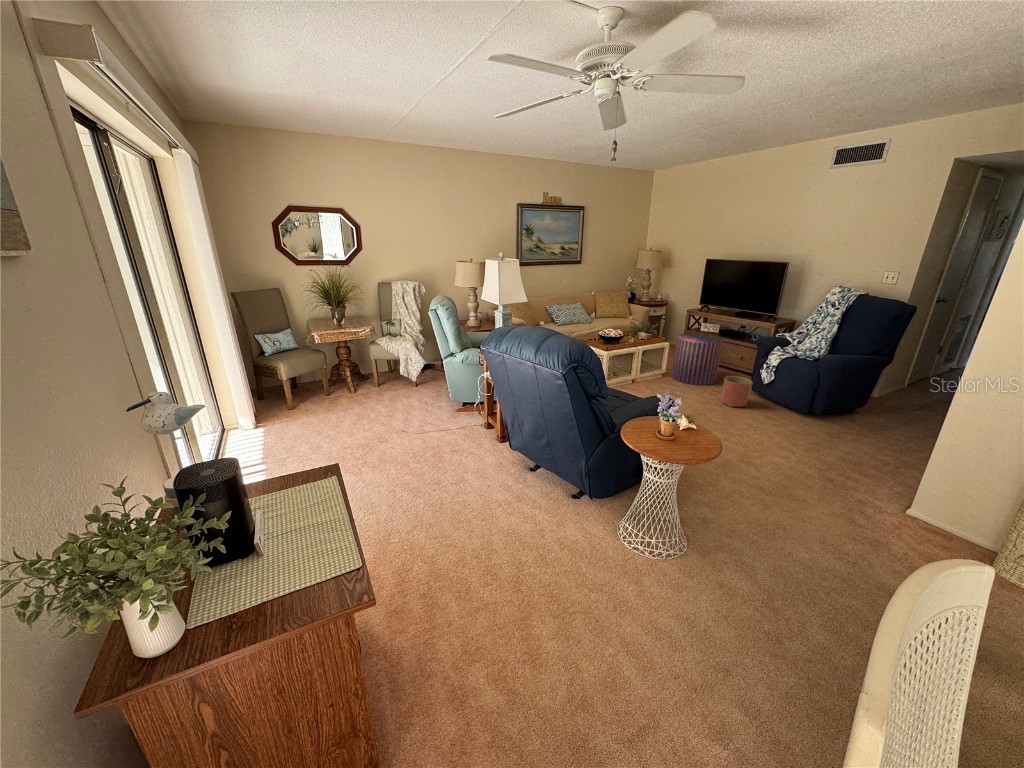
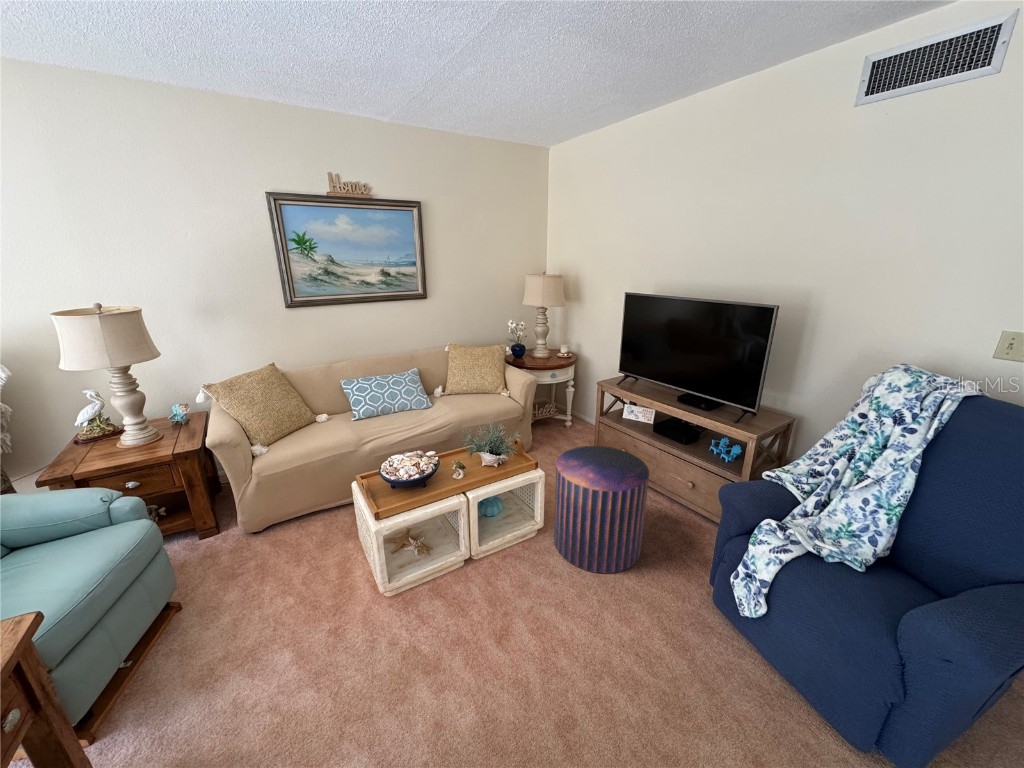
planter: present [721,376,752,407] -> none [640,596,713,698]

